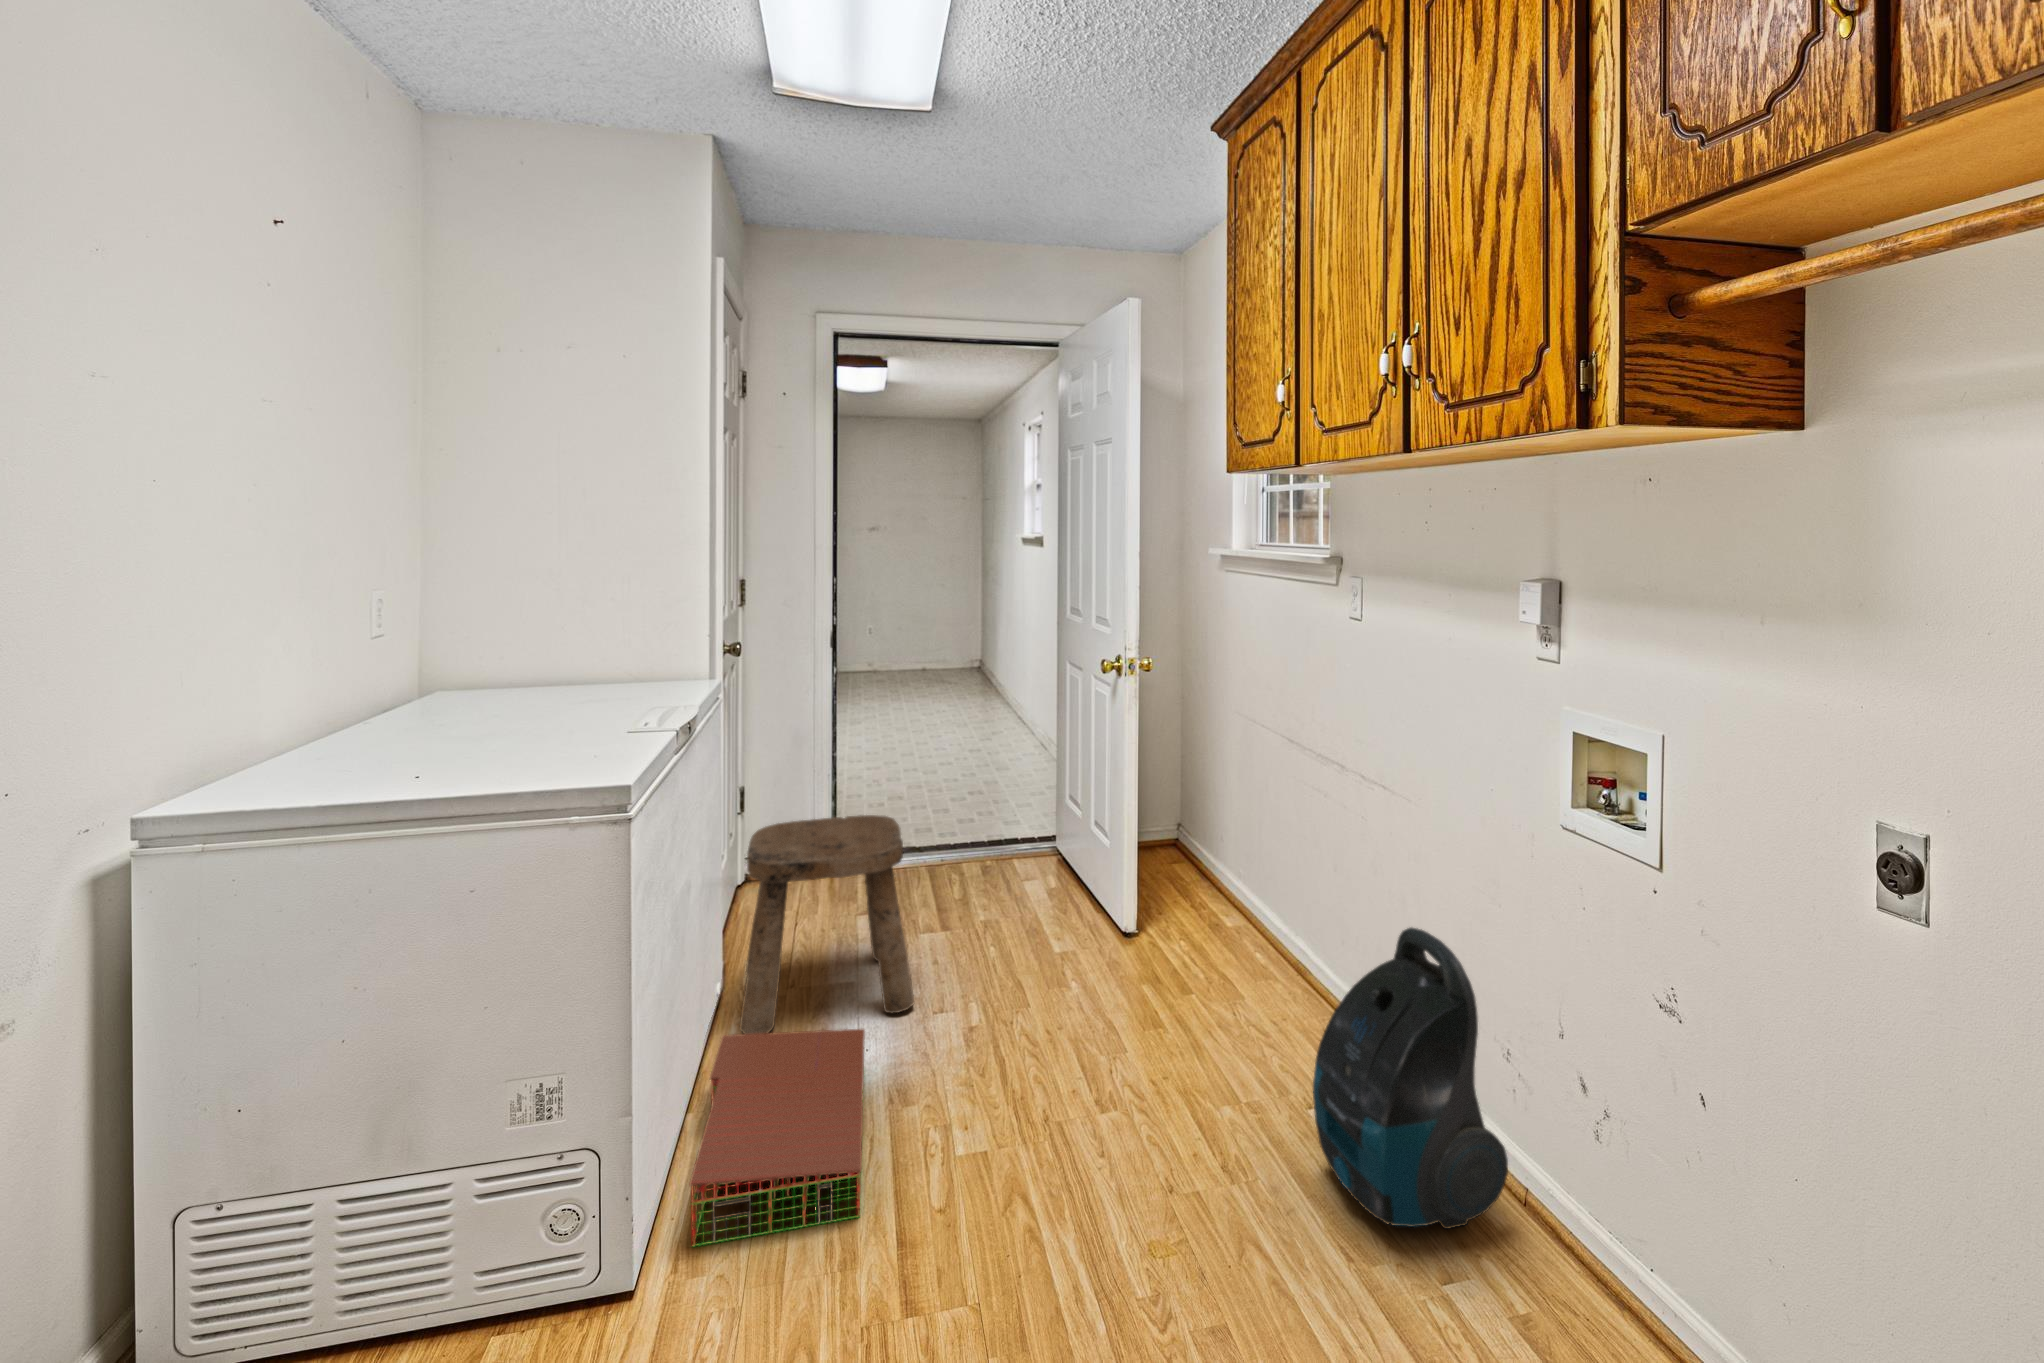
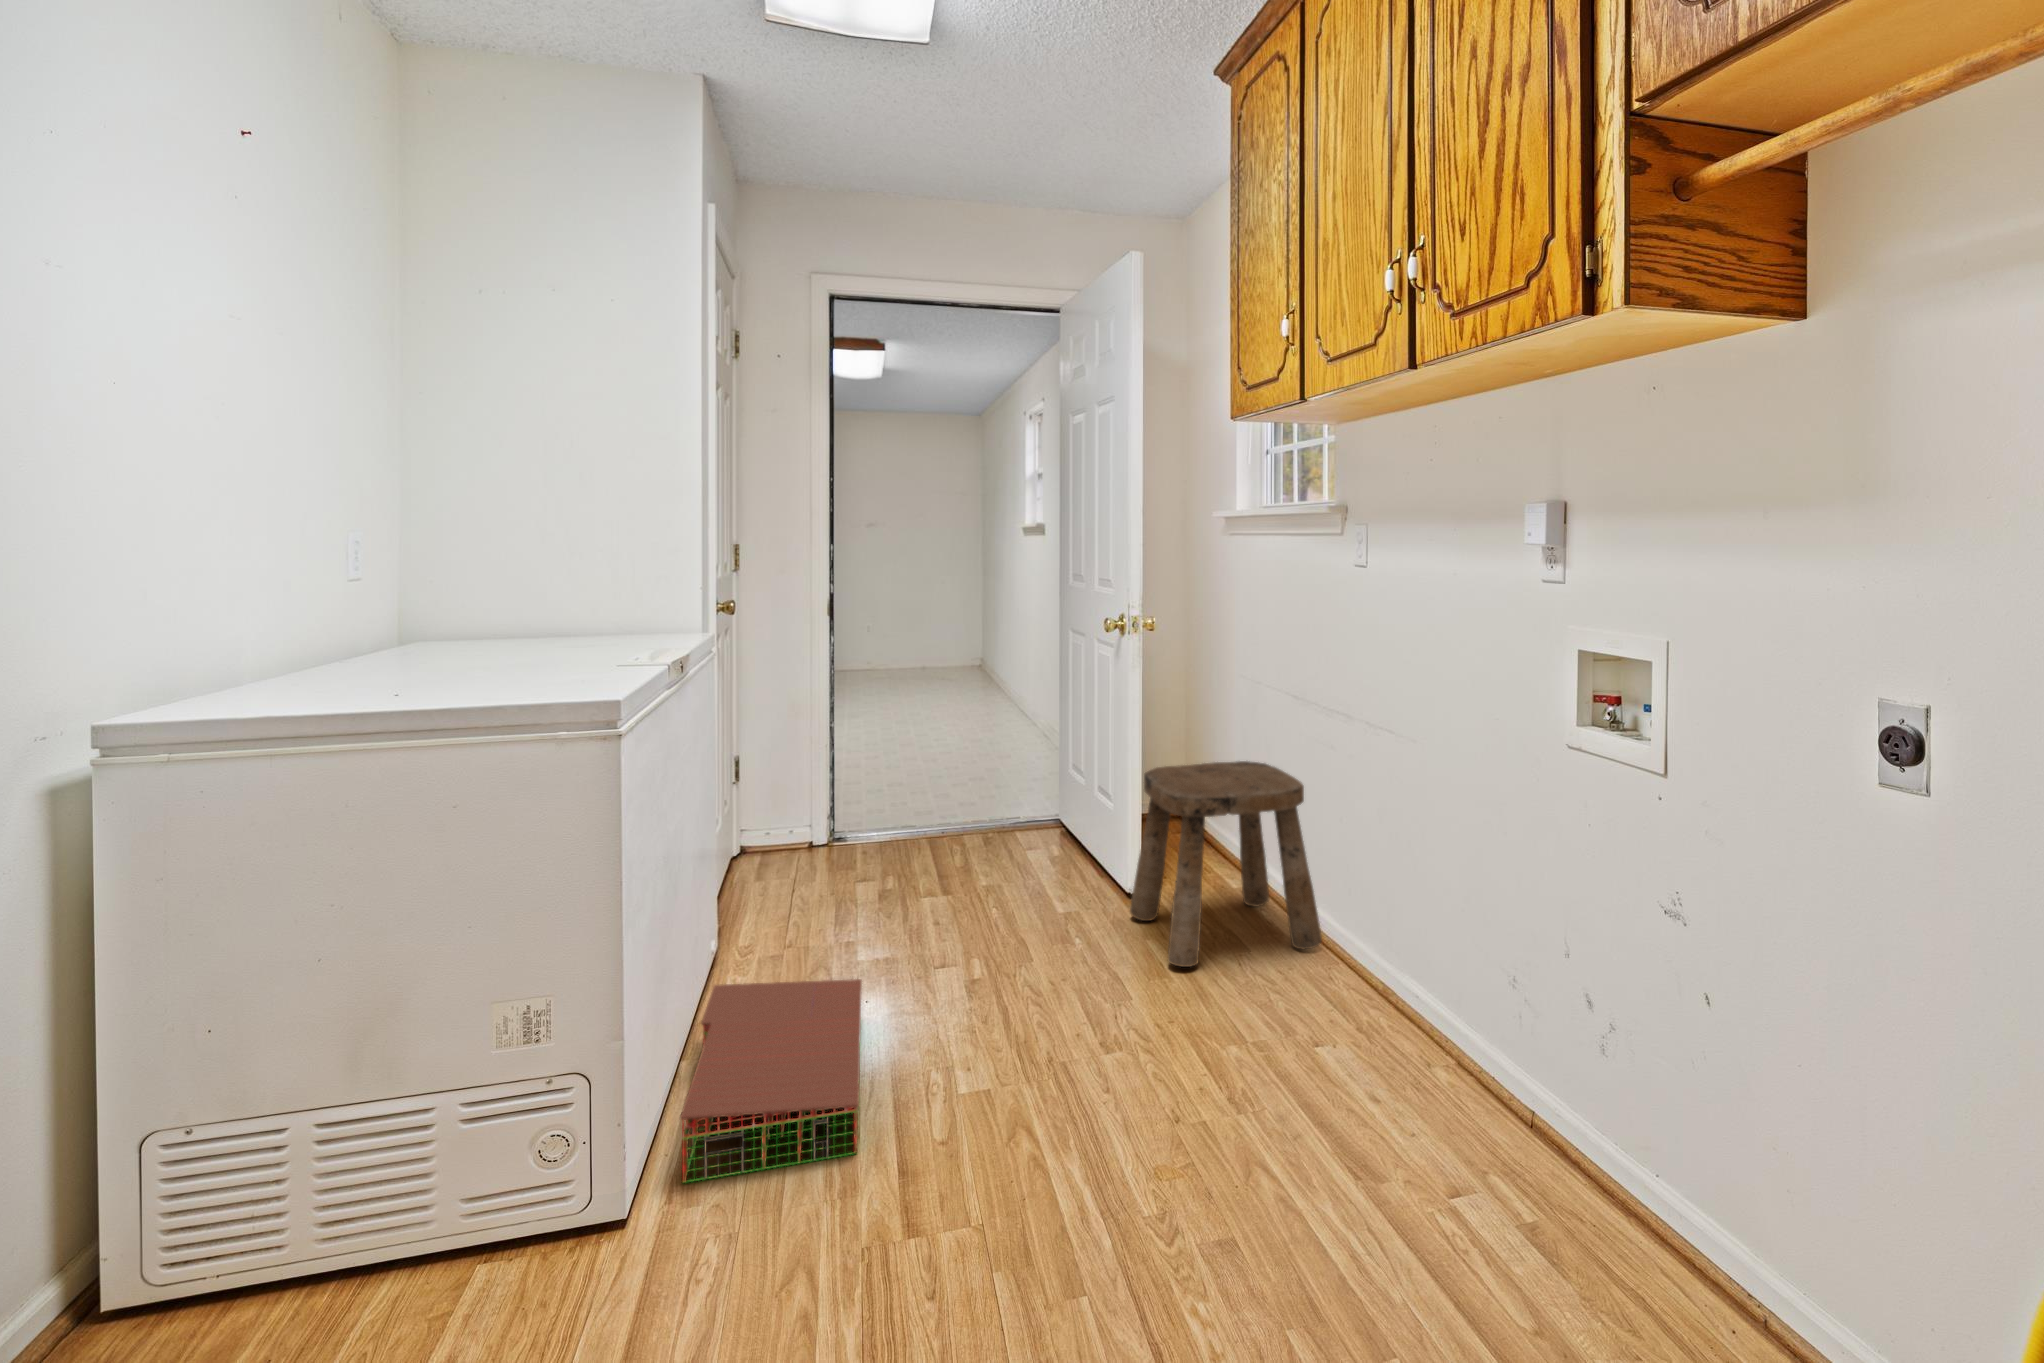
stool: present [740,815,914,1034] -> present [1130,761,1322,967]
vacuum cleaner: present [1313,928,1508,1229] -> none [1321,856,1519,1155]

